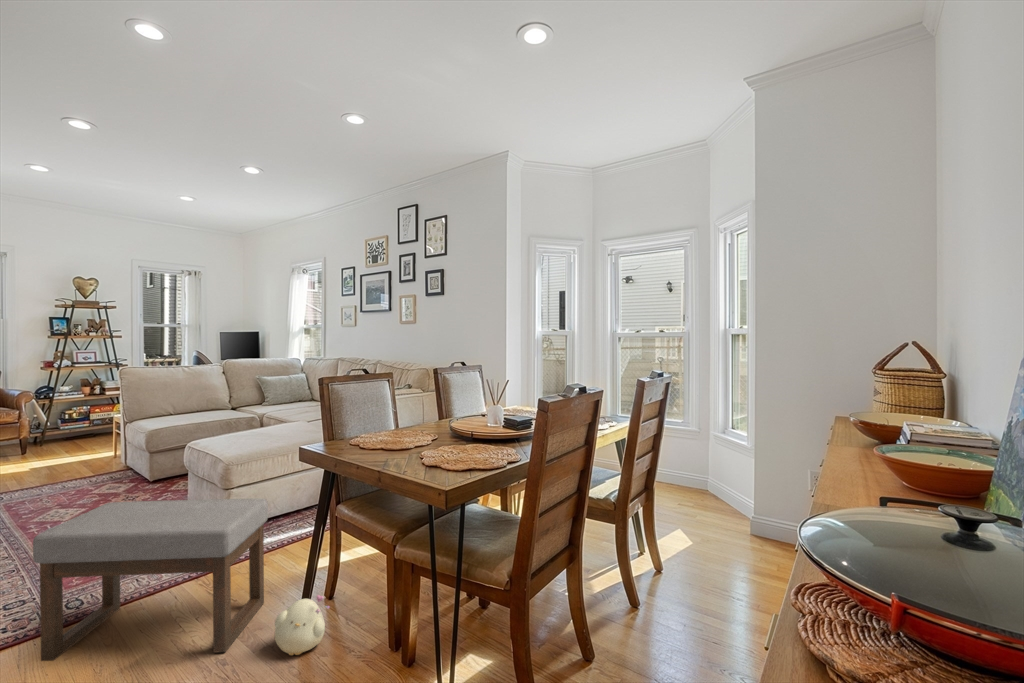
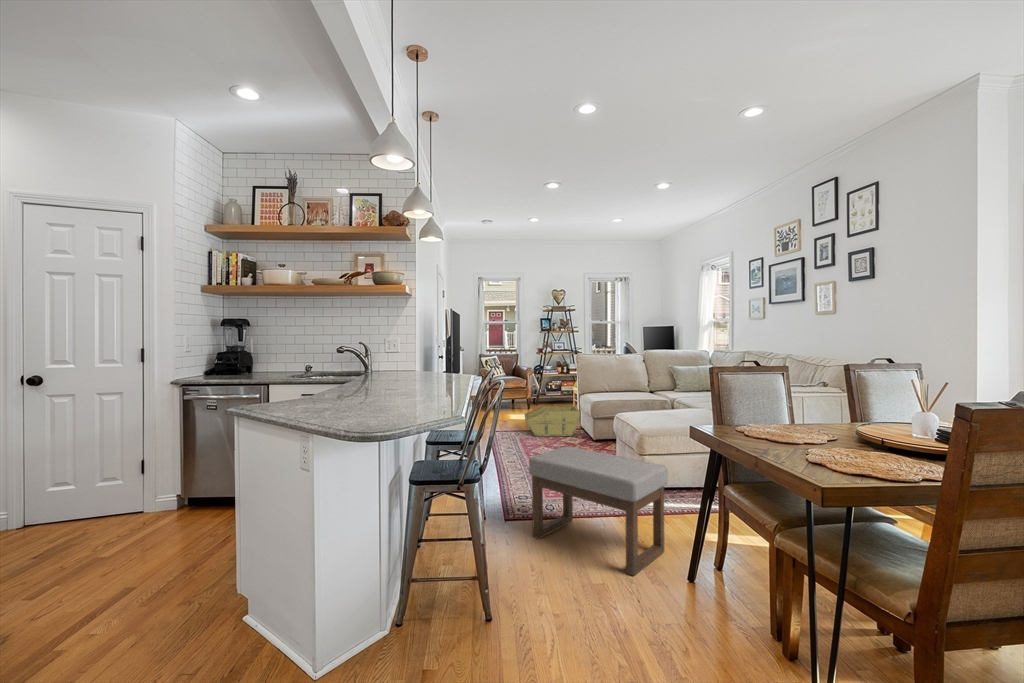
storage bin: none [18,439,127,495] -> present [525,406,580,437]
plush toy: present [275,595,329,655] -> none [669,557,716,601]

